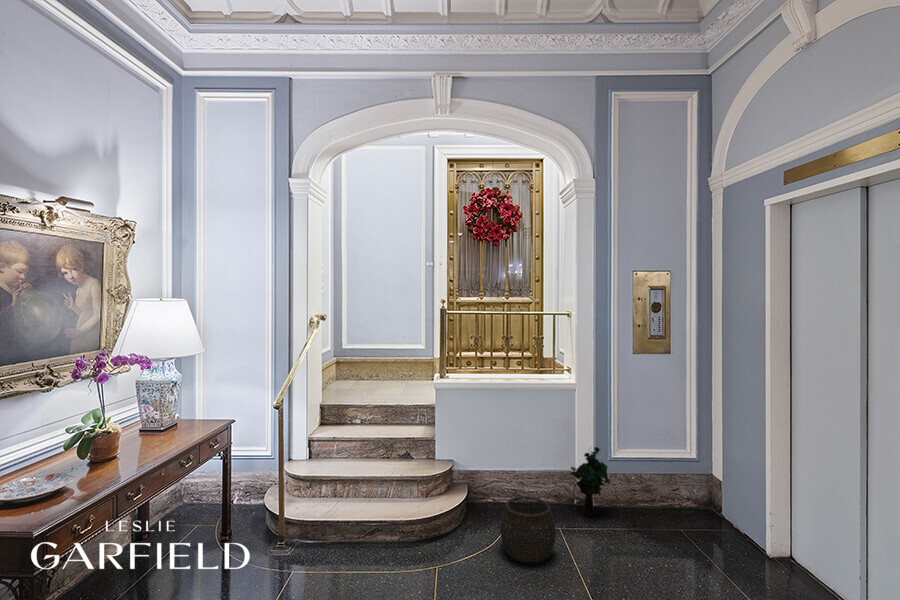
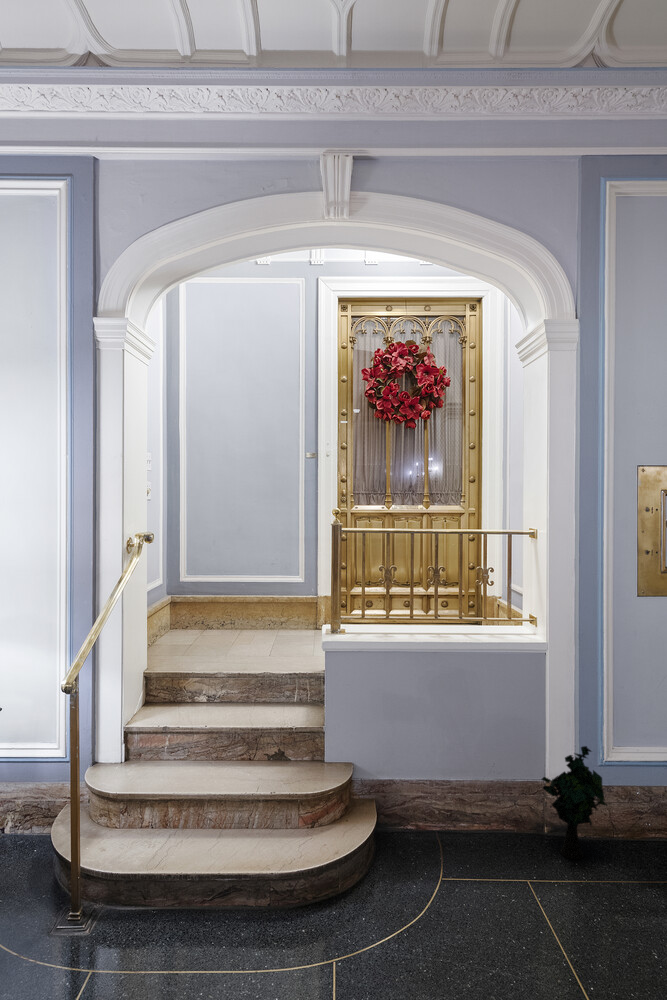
woven basket: present [500,496,556,563] -> none [436,836,532,959]

